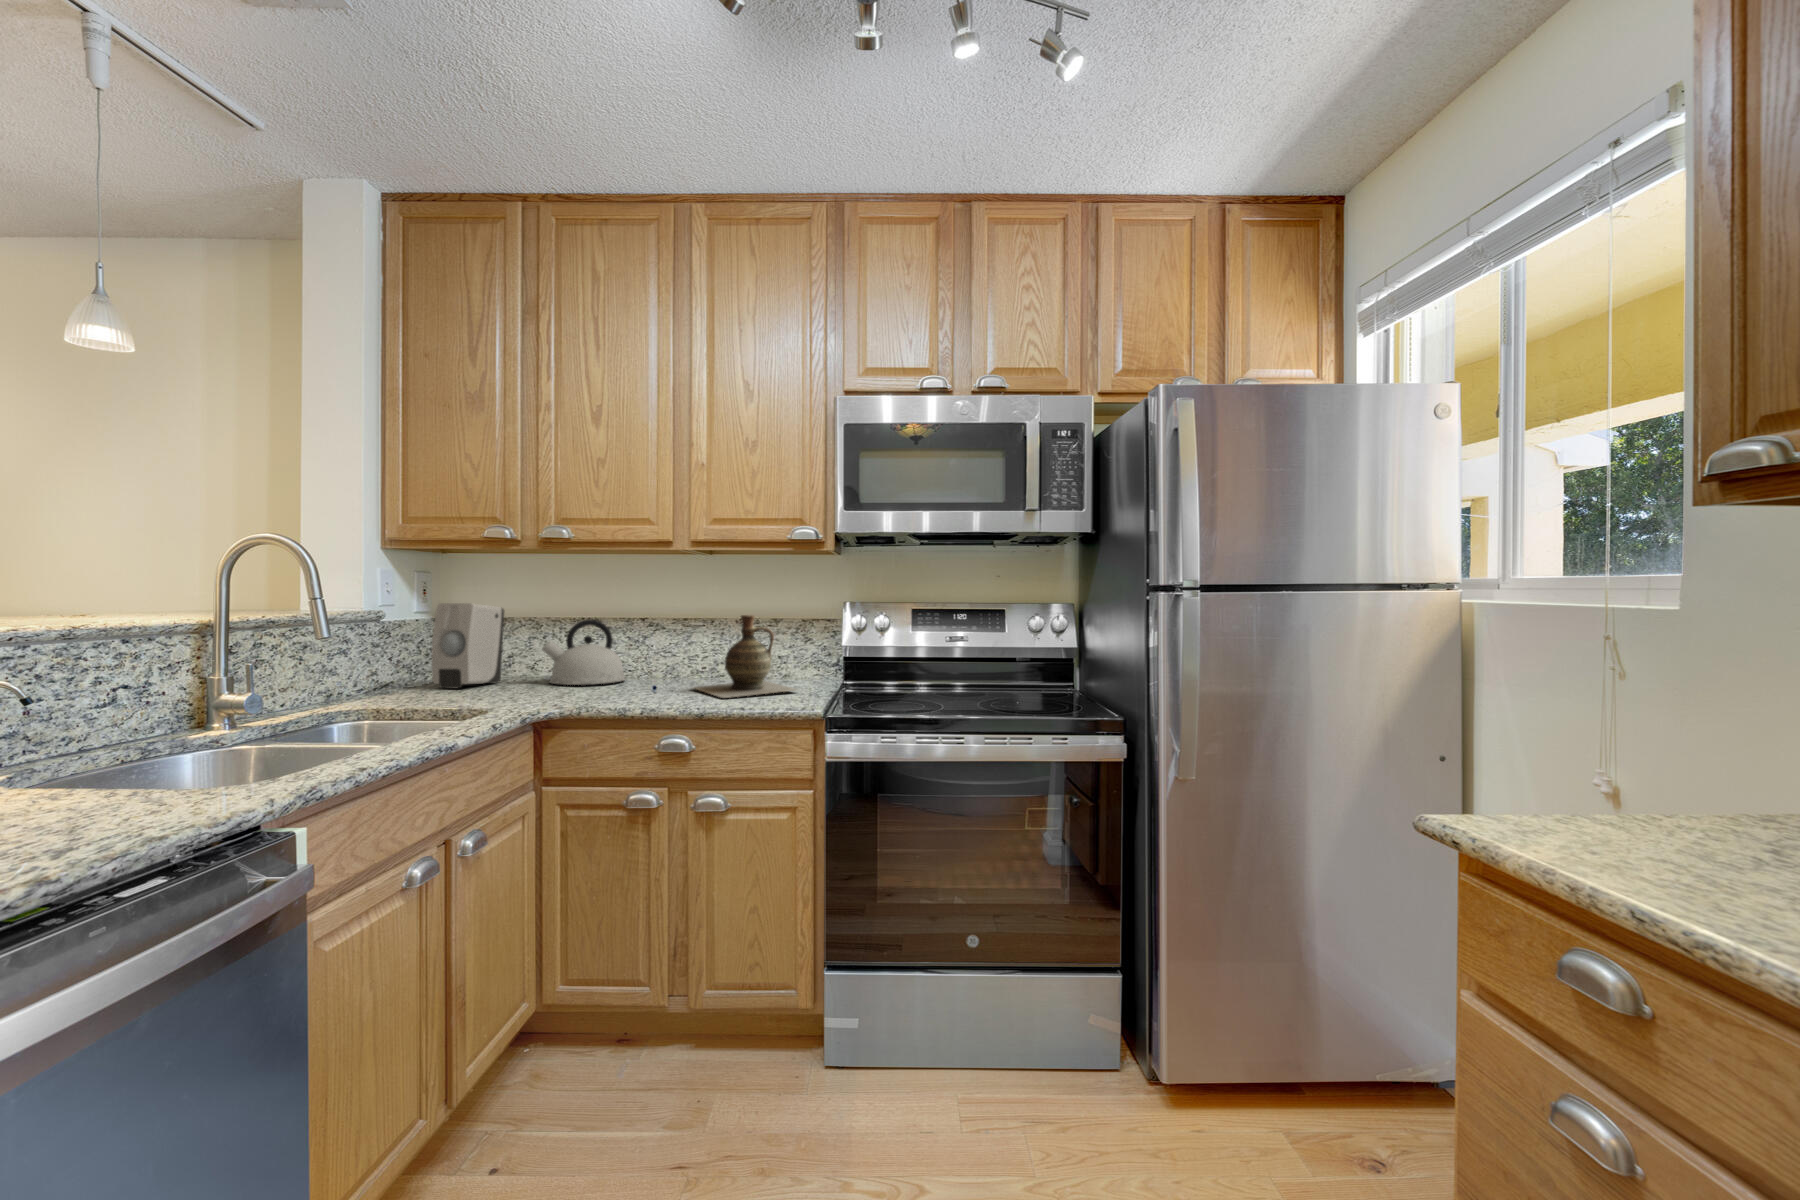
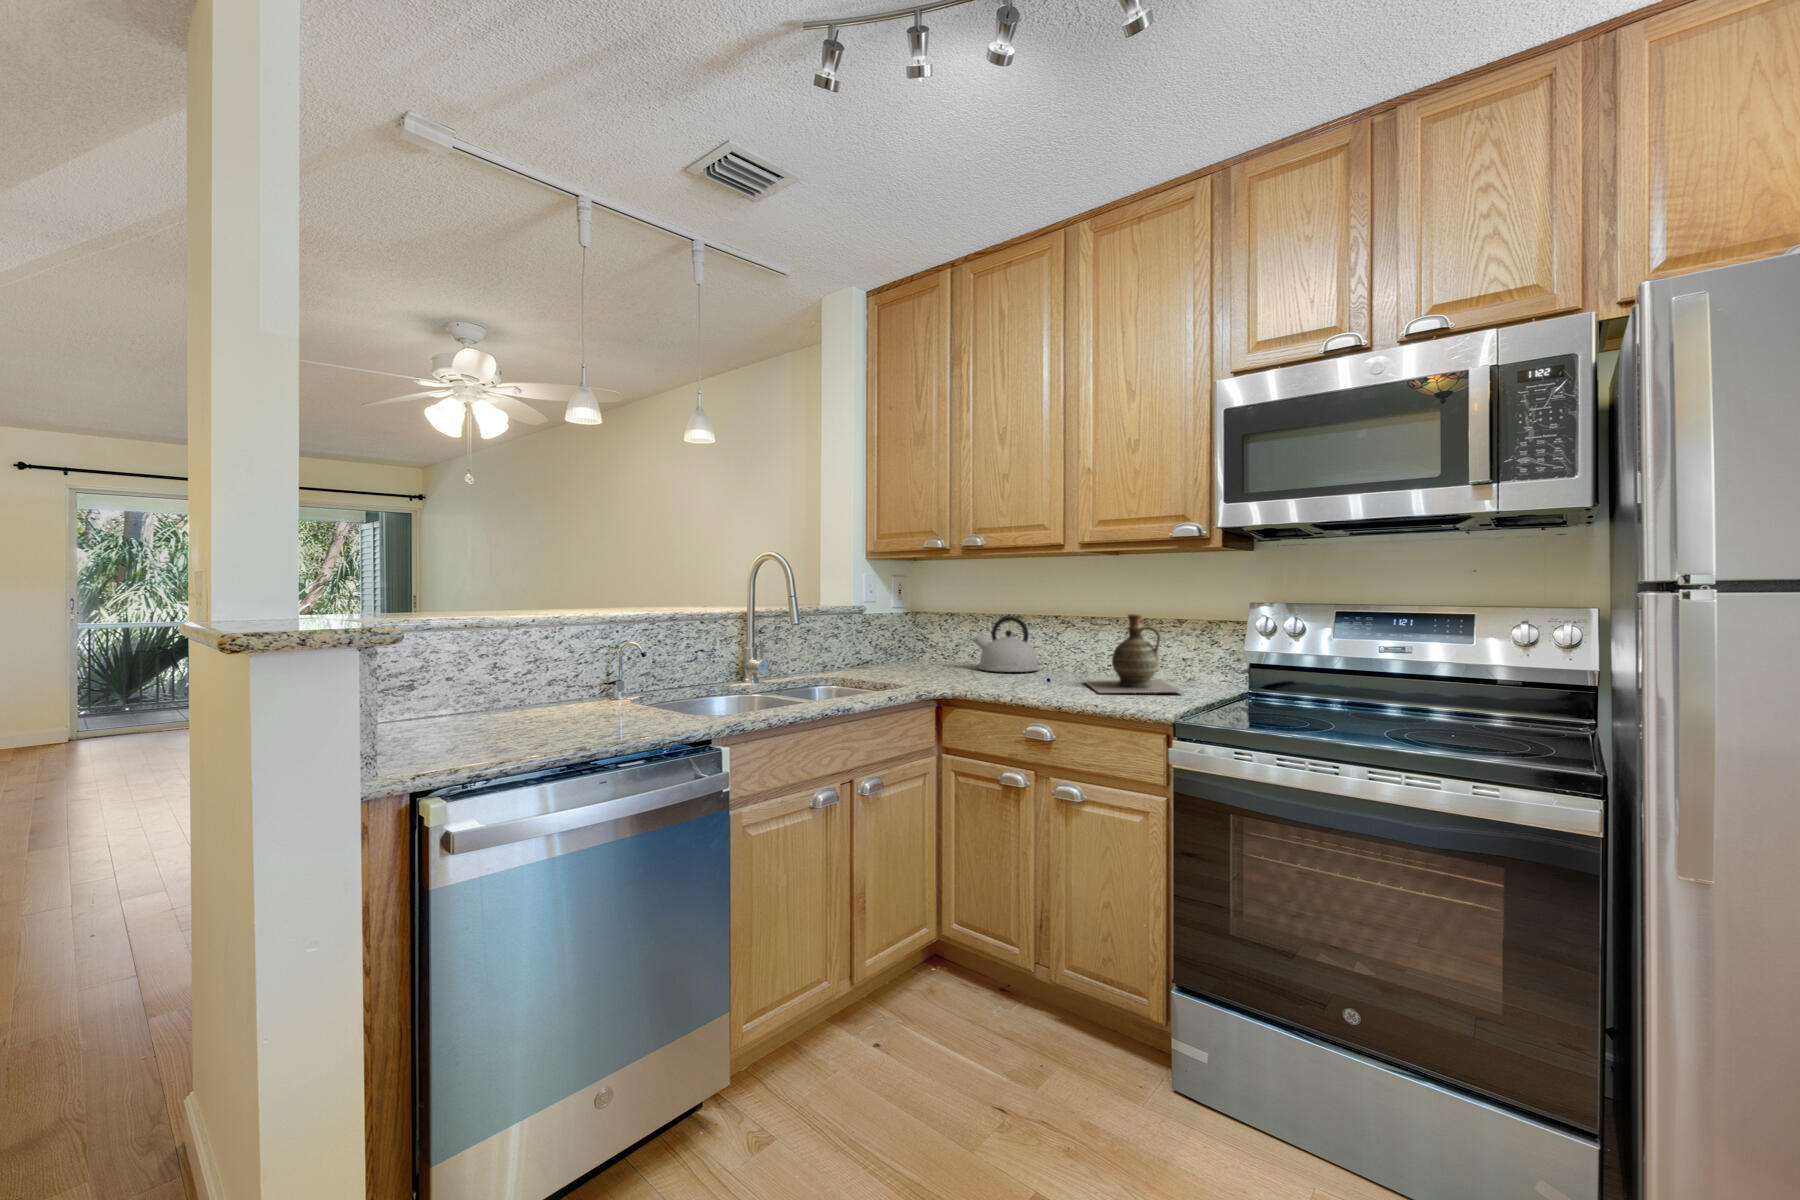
soap dispenser: present [432,603,504,688] -> none [896,601,948,668]

